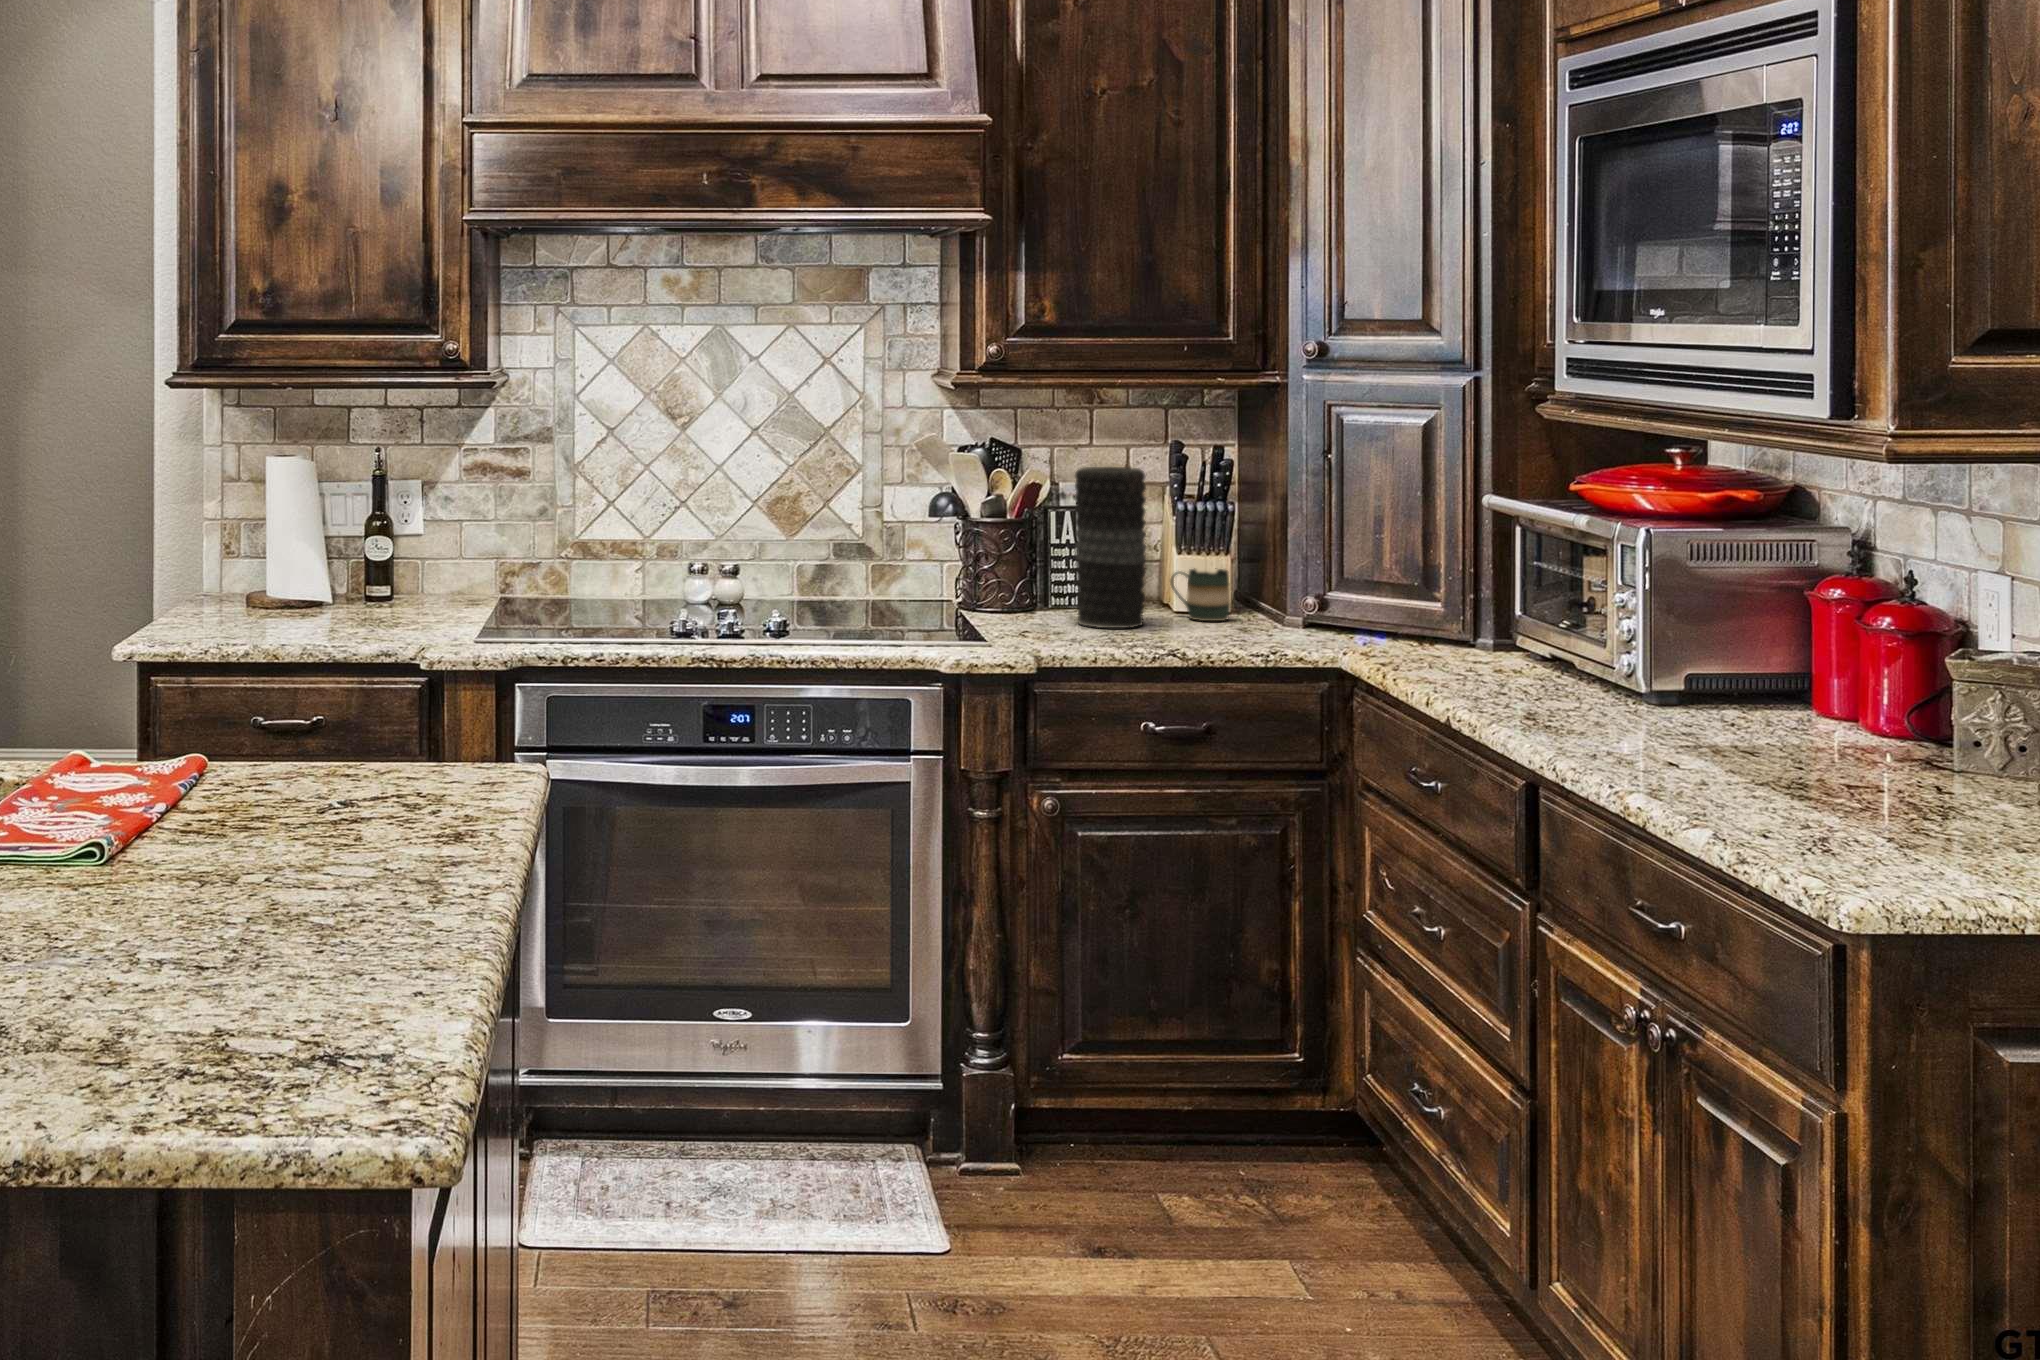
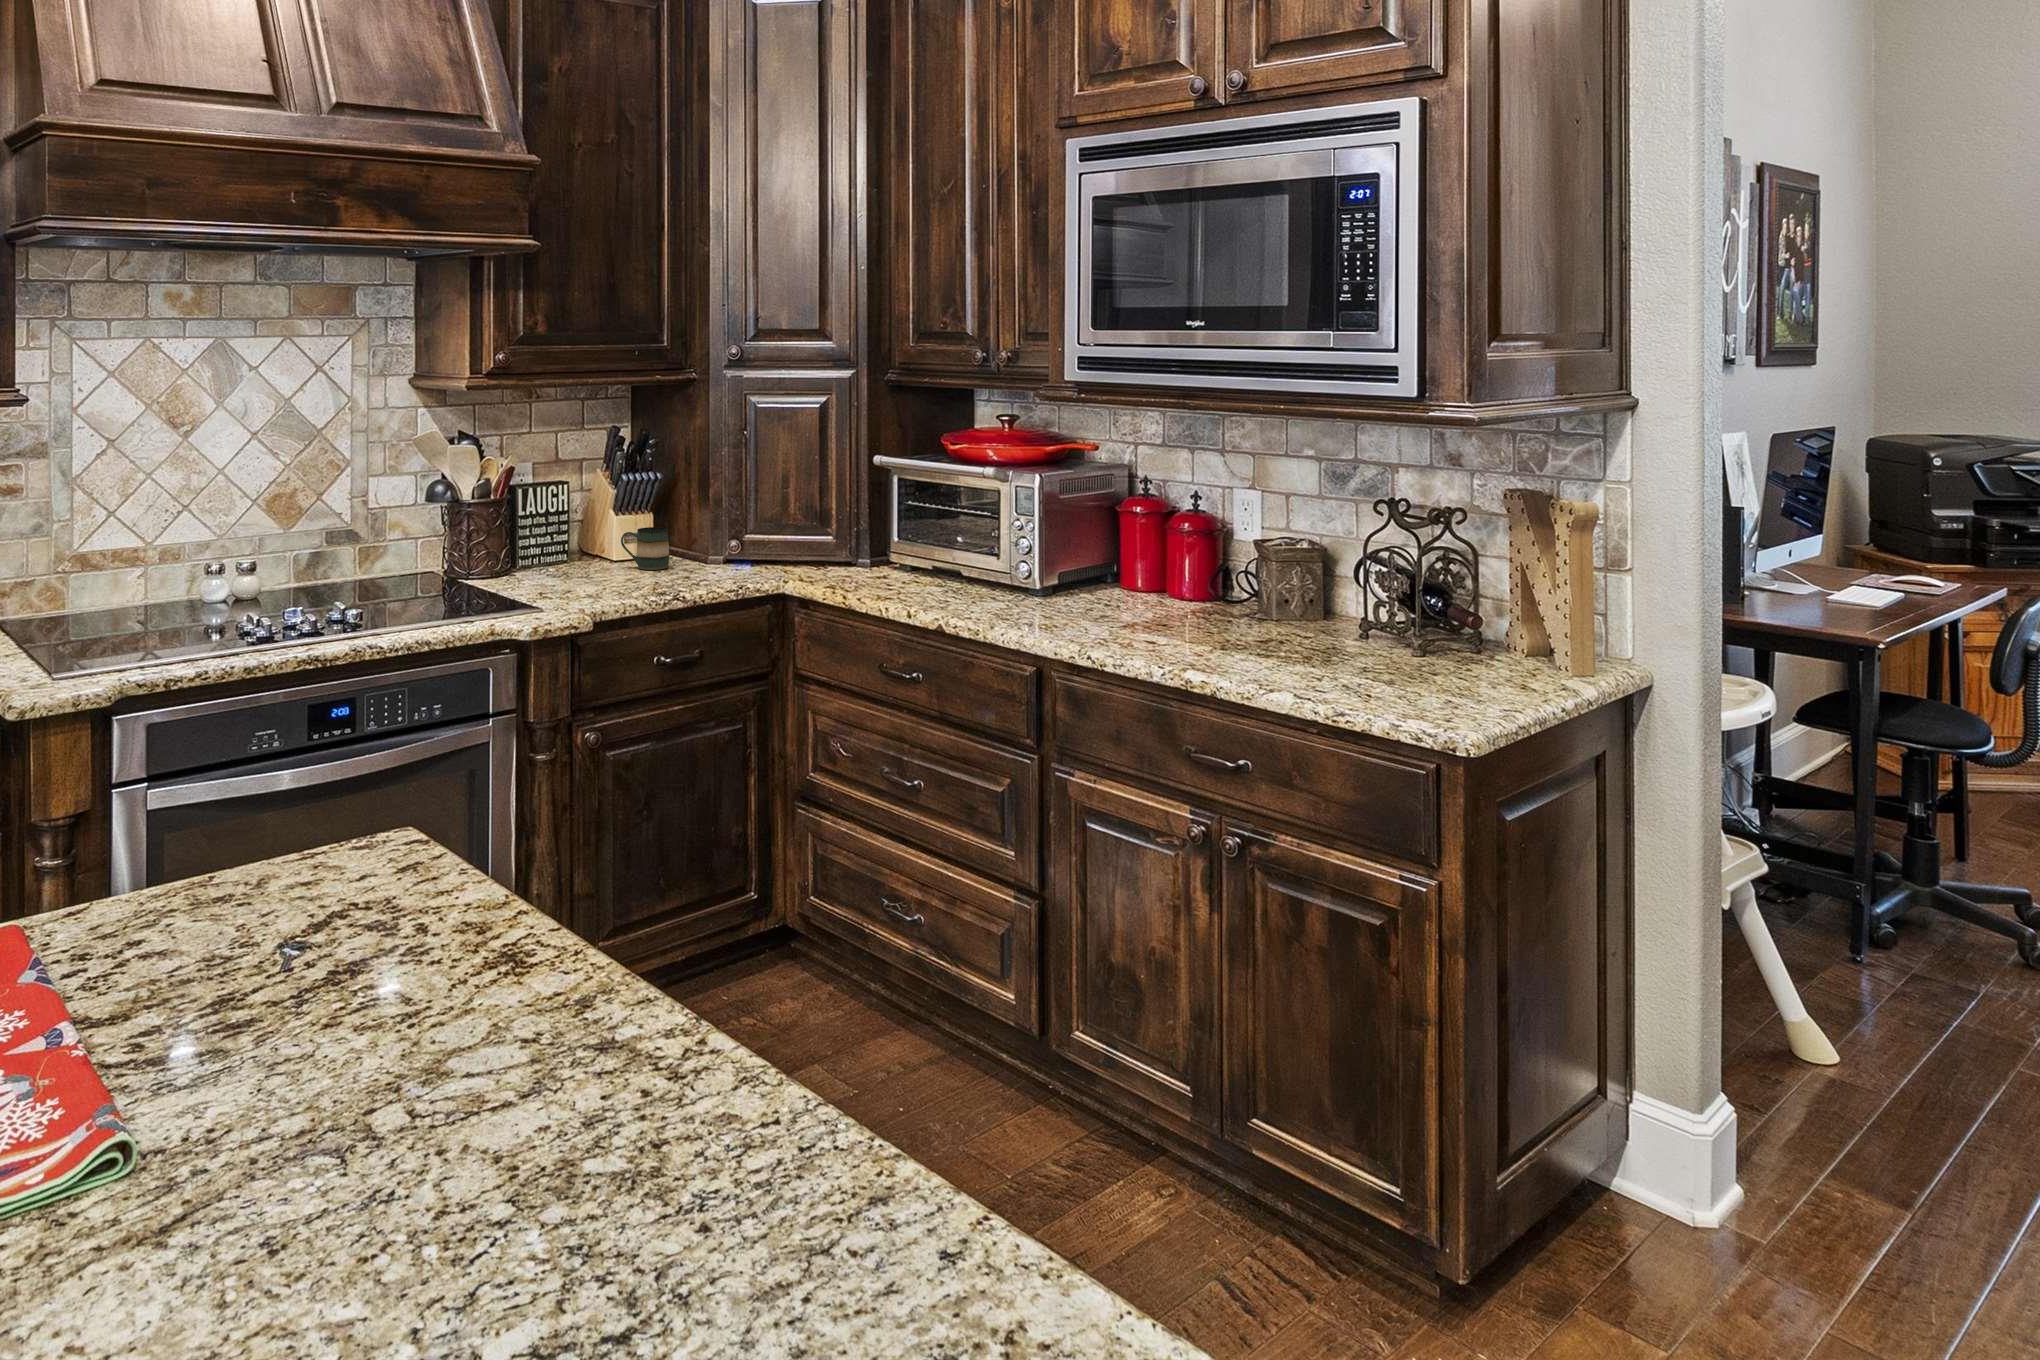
vase: present [1074,467,1146,628] -> none [565,451,622,585]

